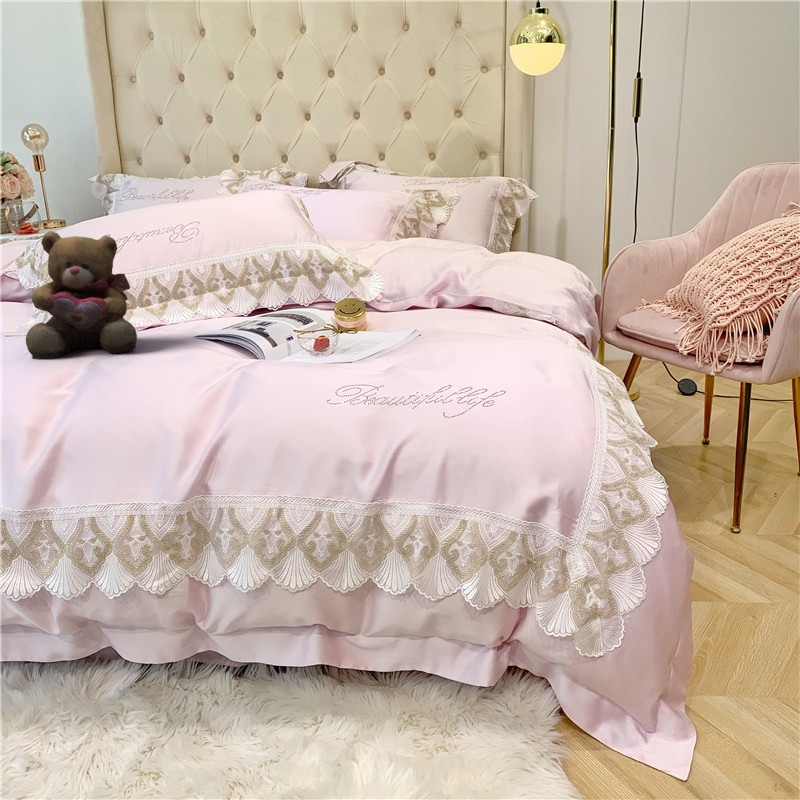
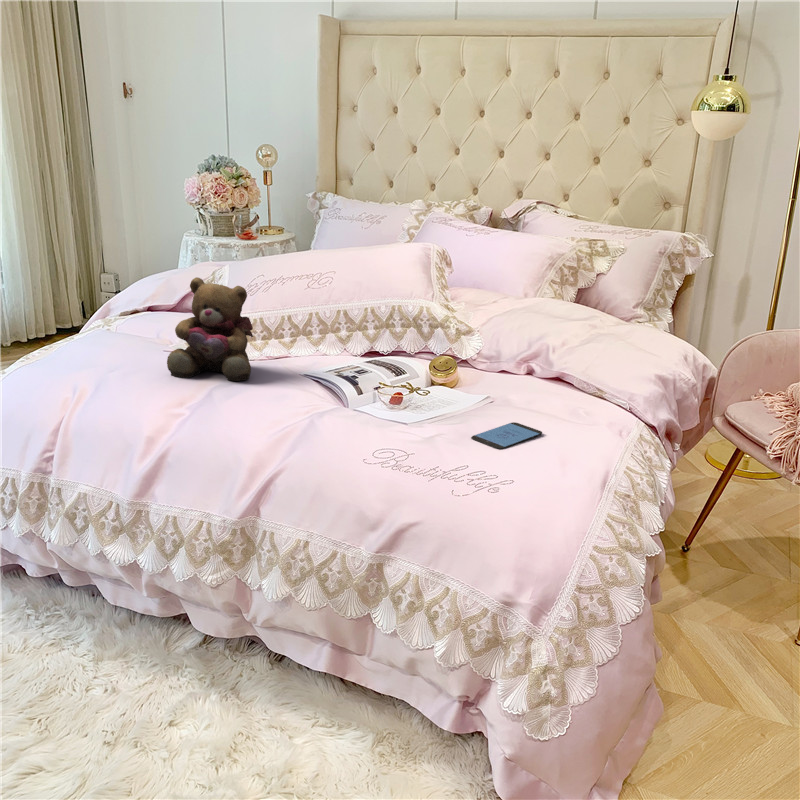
smartphone: none [435,343,505,366] -> present [471,422,542,449]

